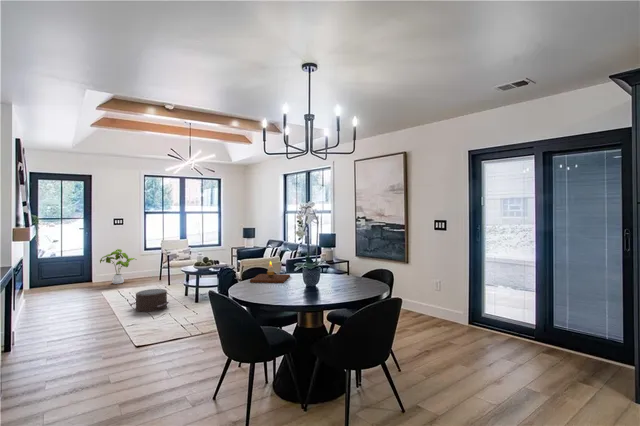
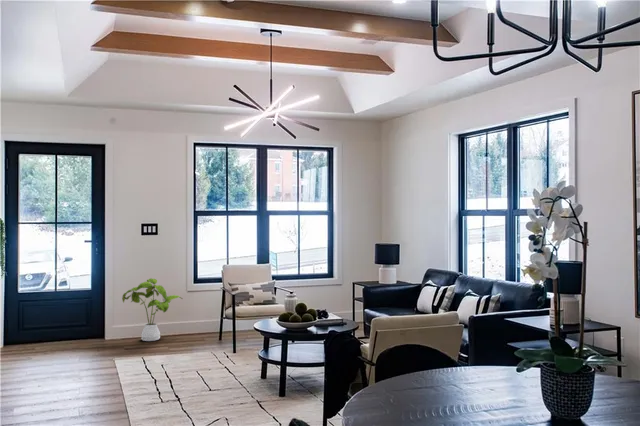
candle: present [250,261,290,283] -> none [408,341,517,412]
pouf: present [130,289,169,312] -> none [152,364,228,413]

